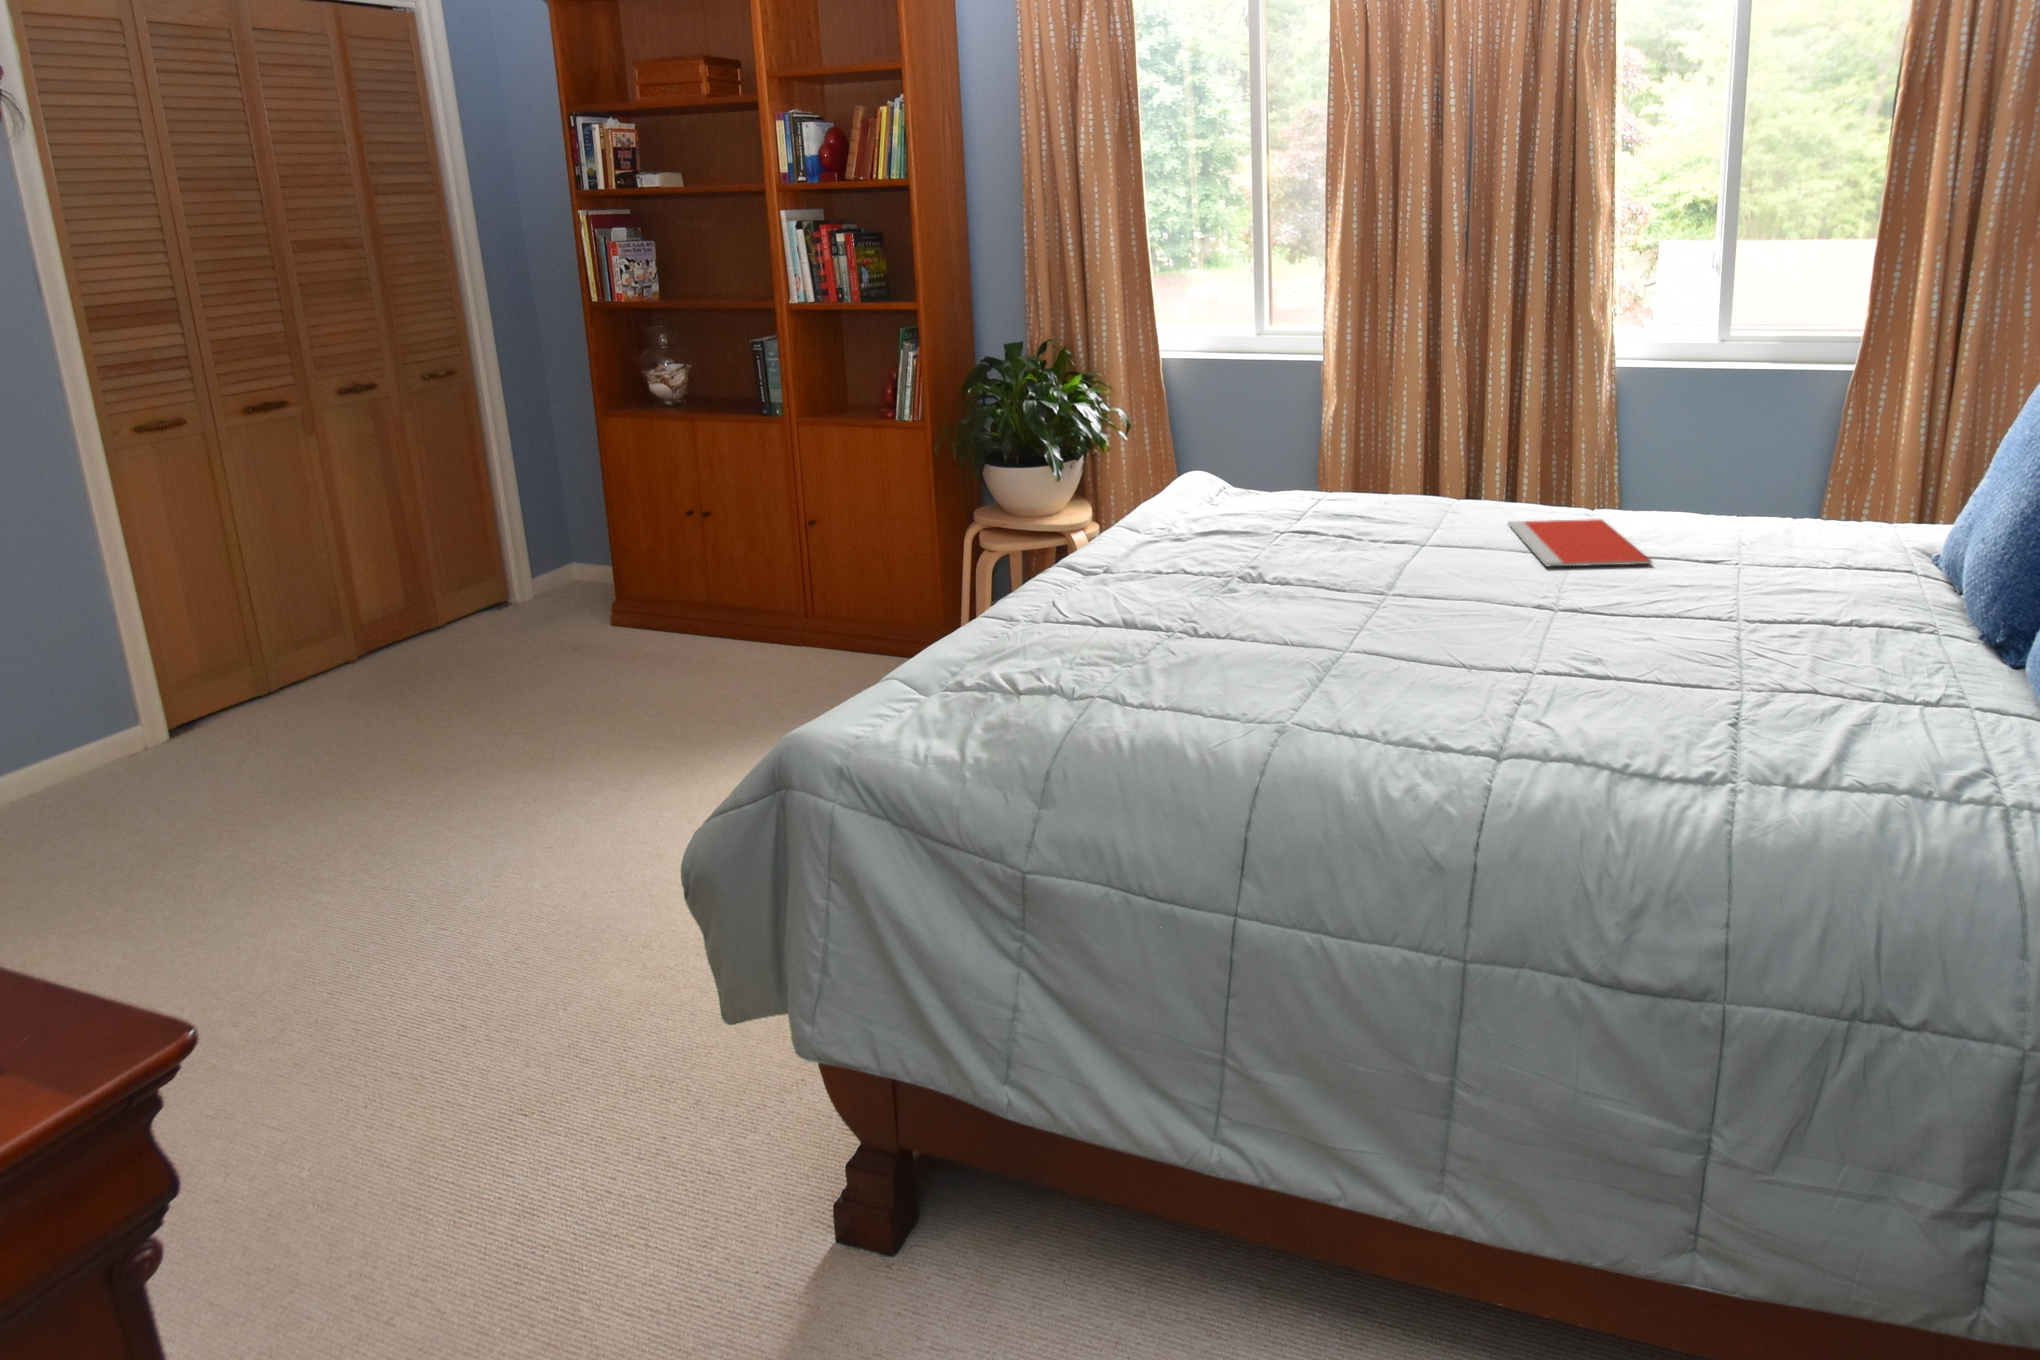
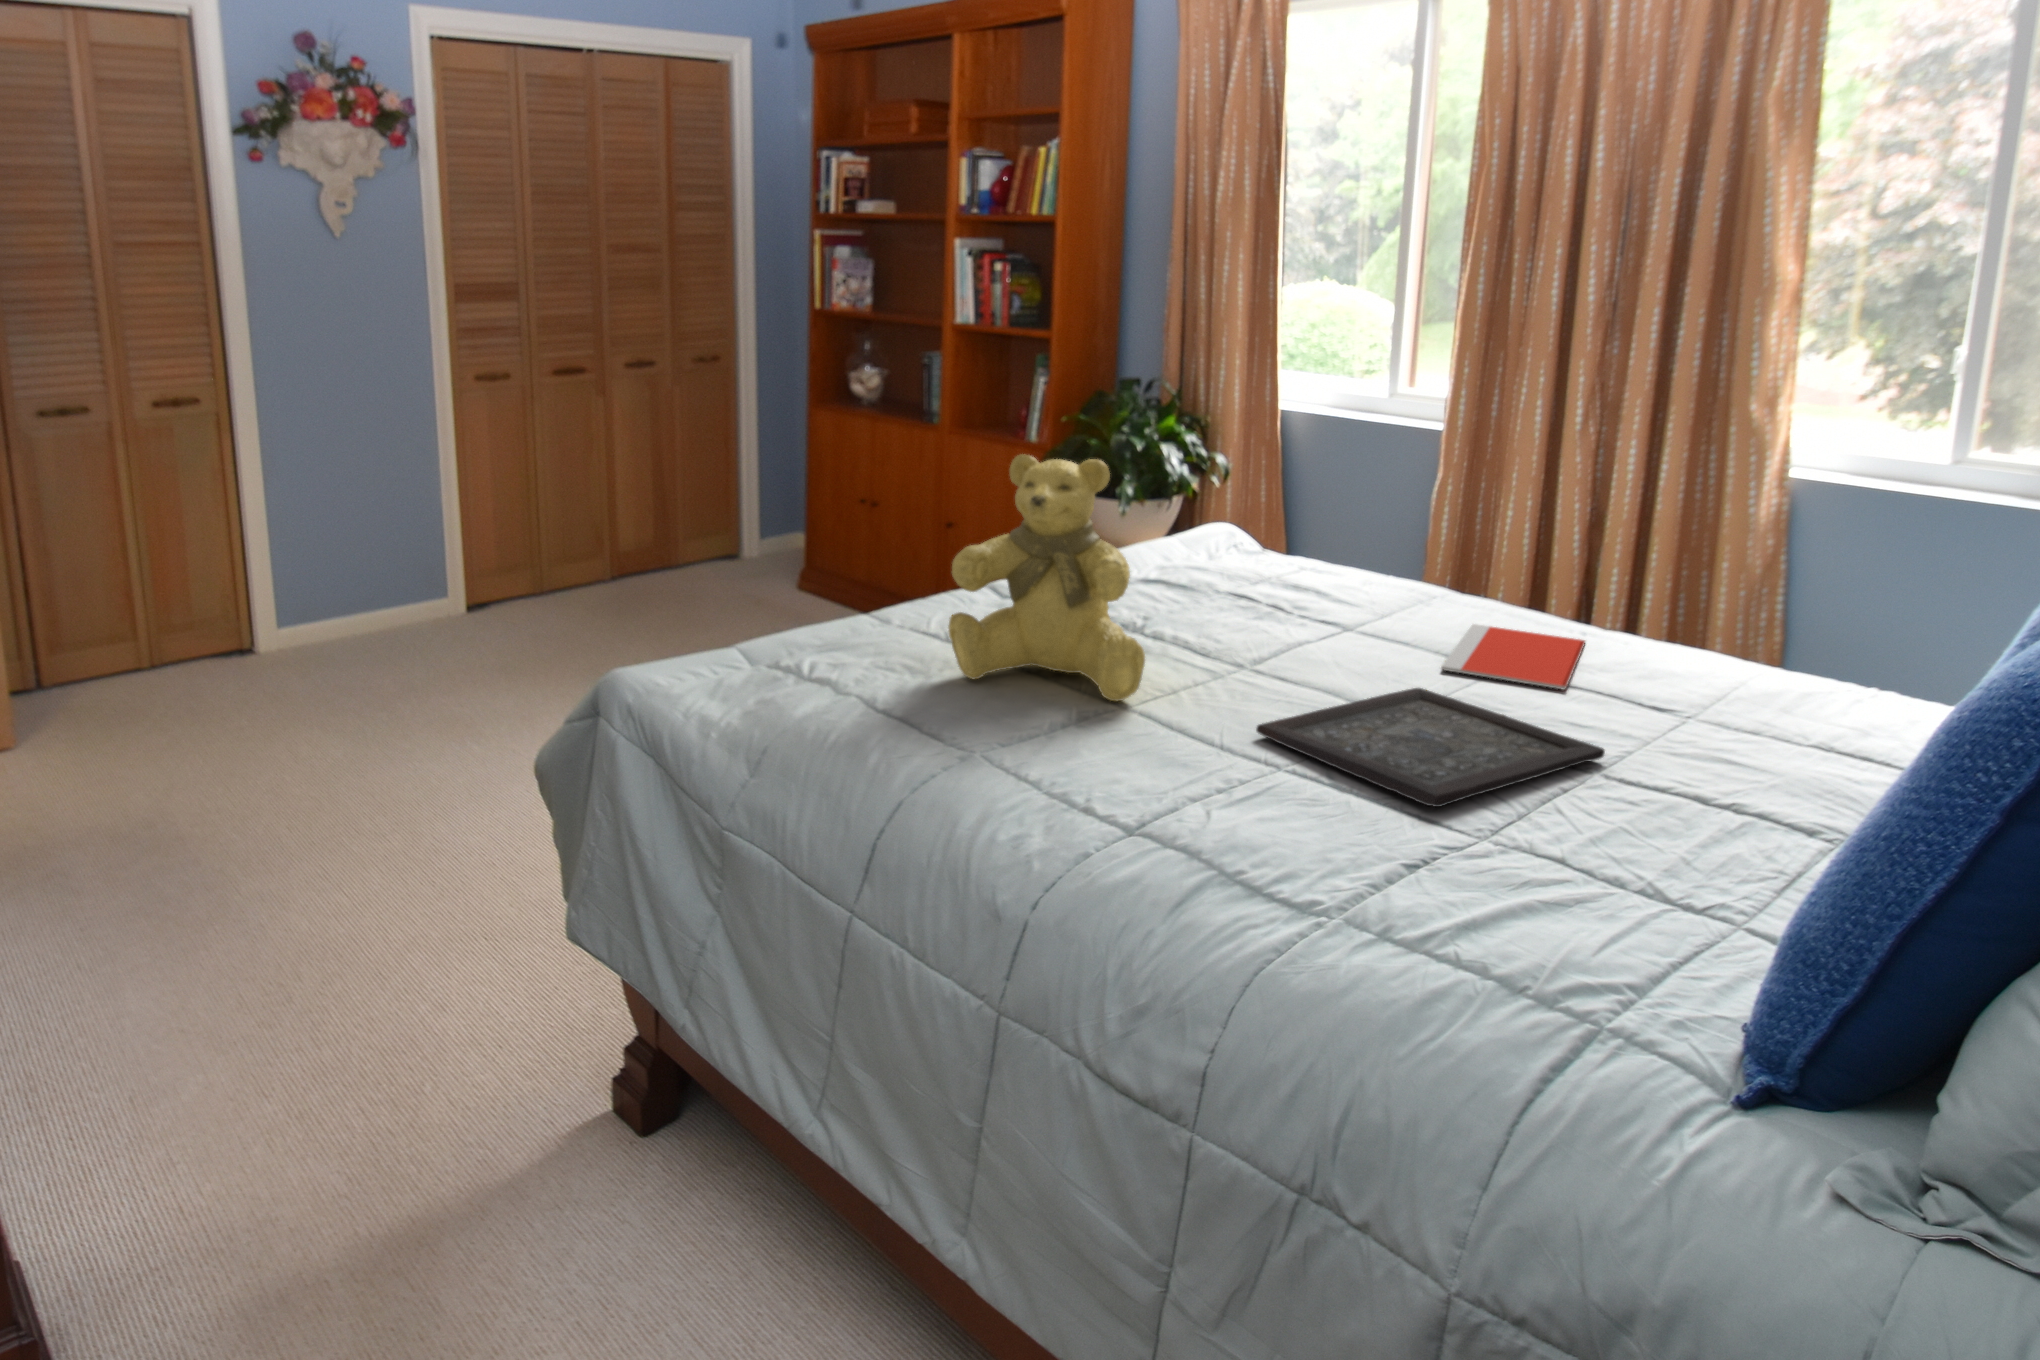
teddy bear: none [1152,412,1372,667] -> present [948,454,1145,701]
tray: none [1505,586,1767,690] -> present [1256,688,1605,807]

